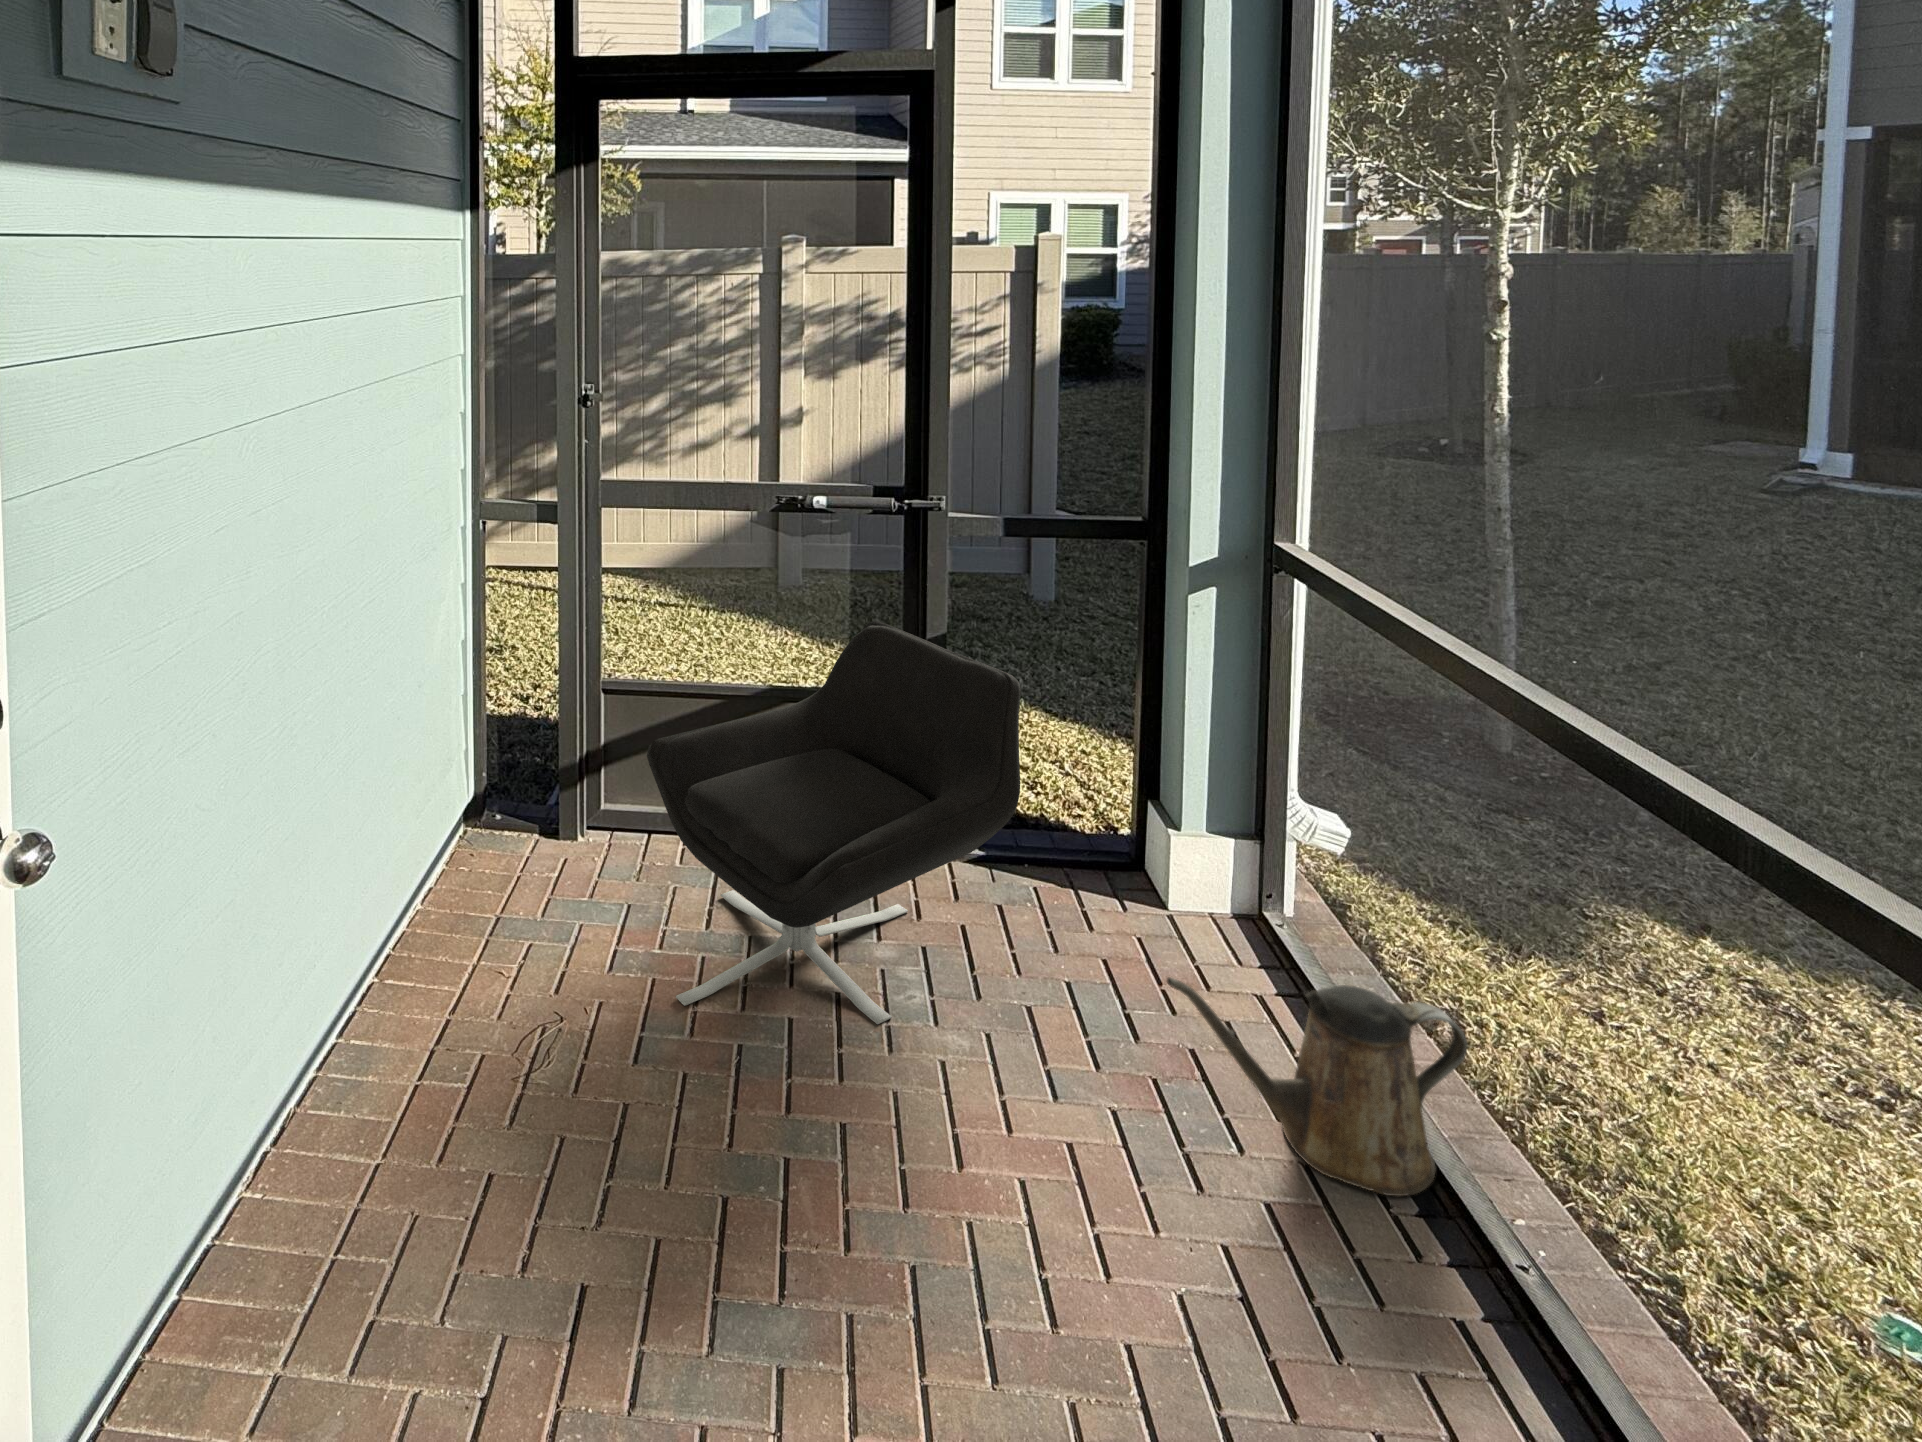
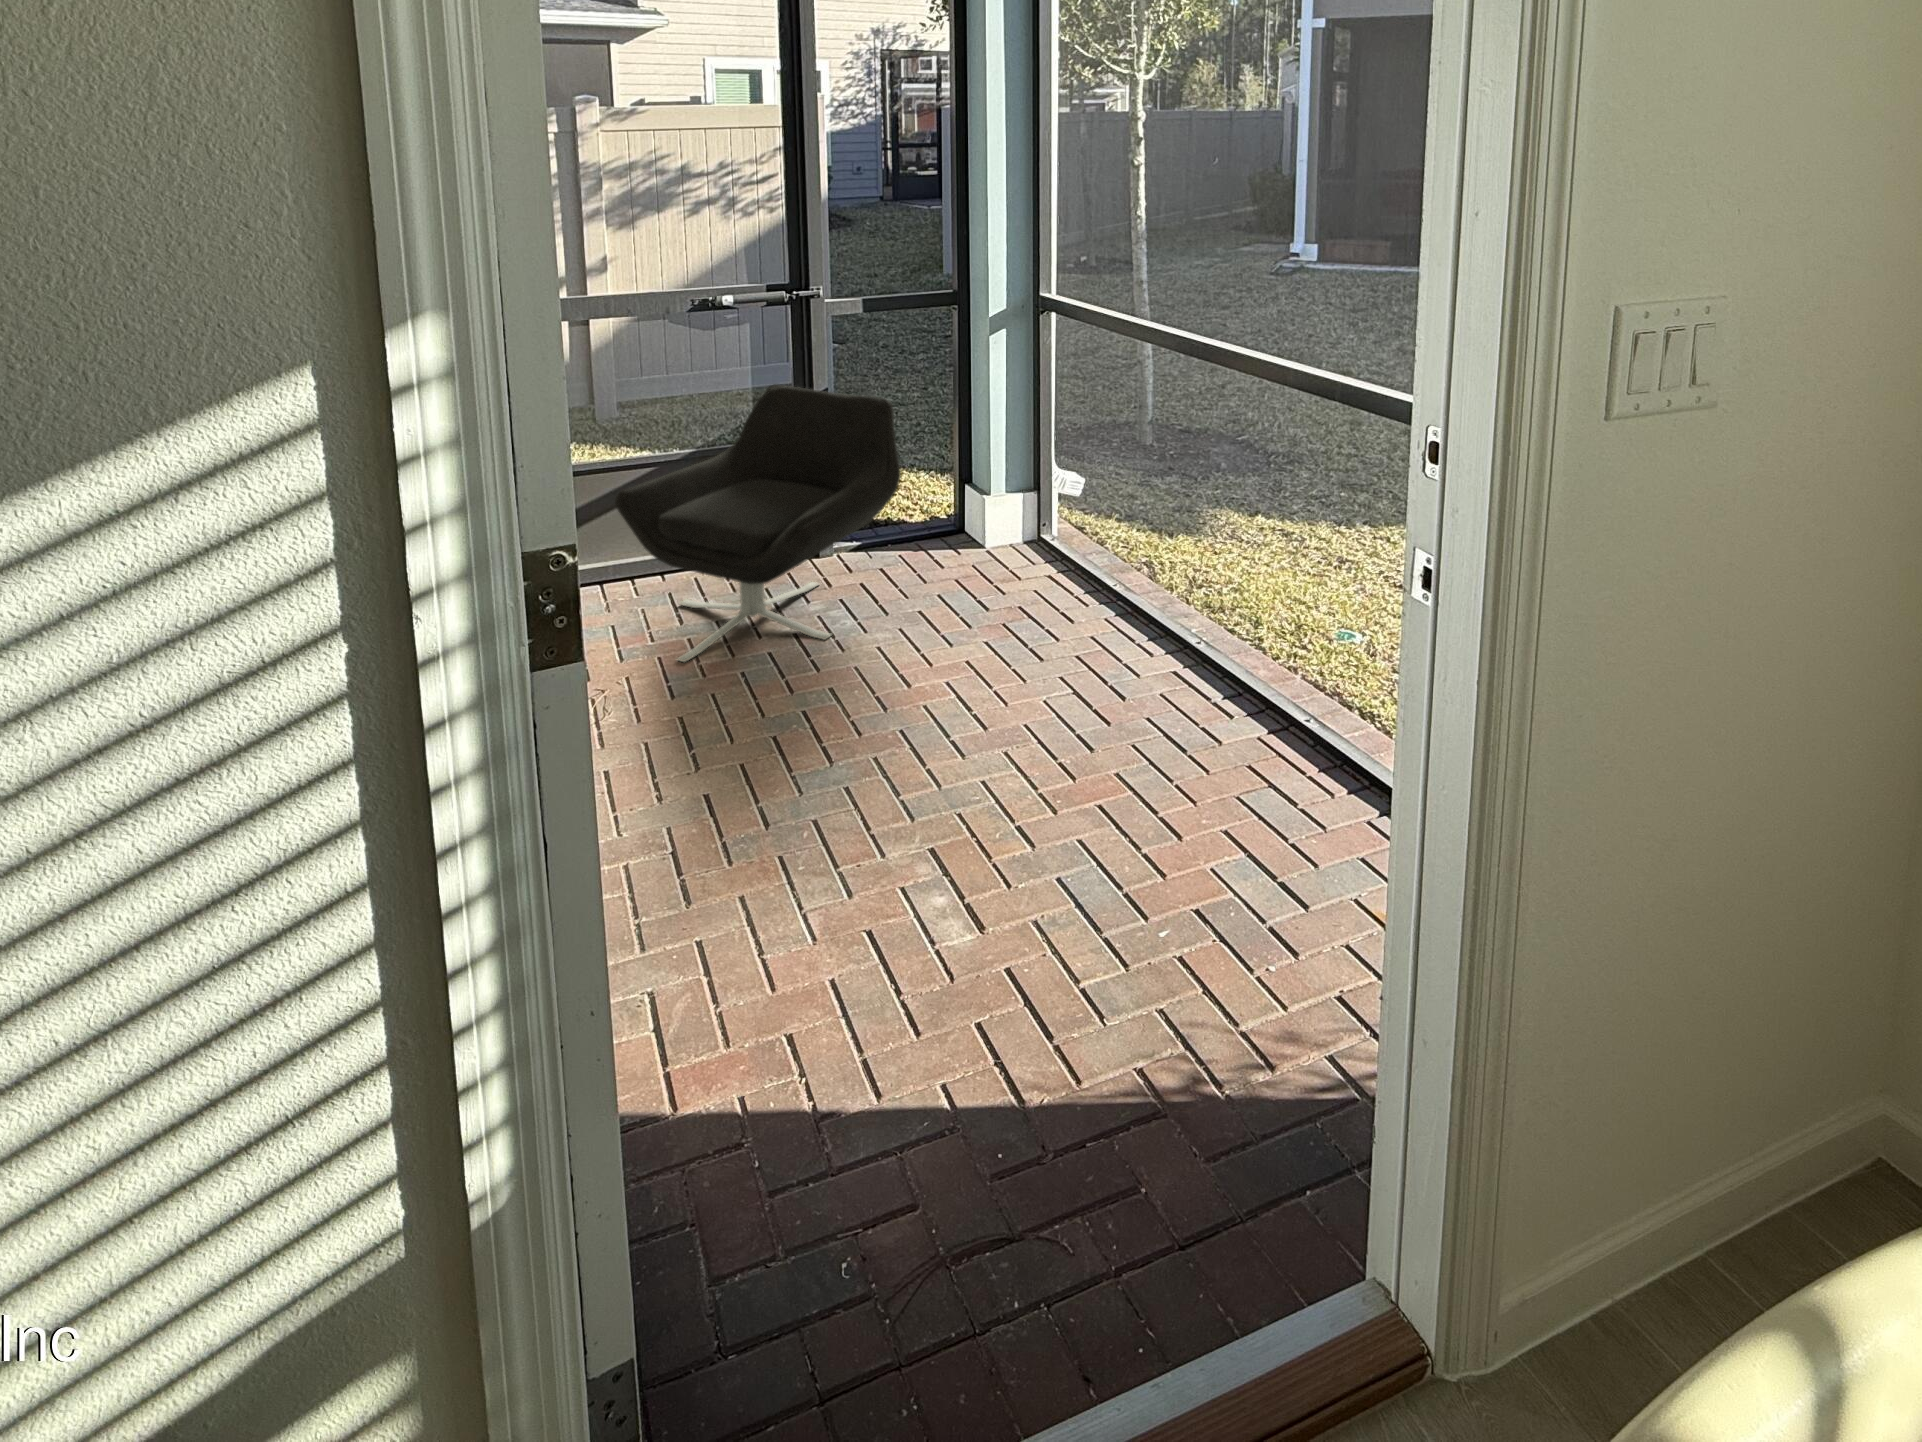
watering can: present [1167,977,1467,1196] -> none [1013,532,1167,637]

